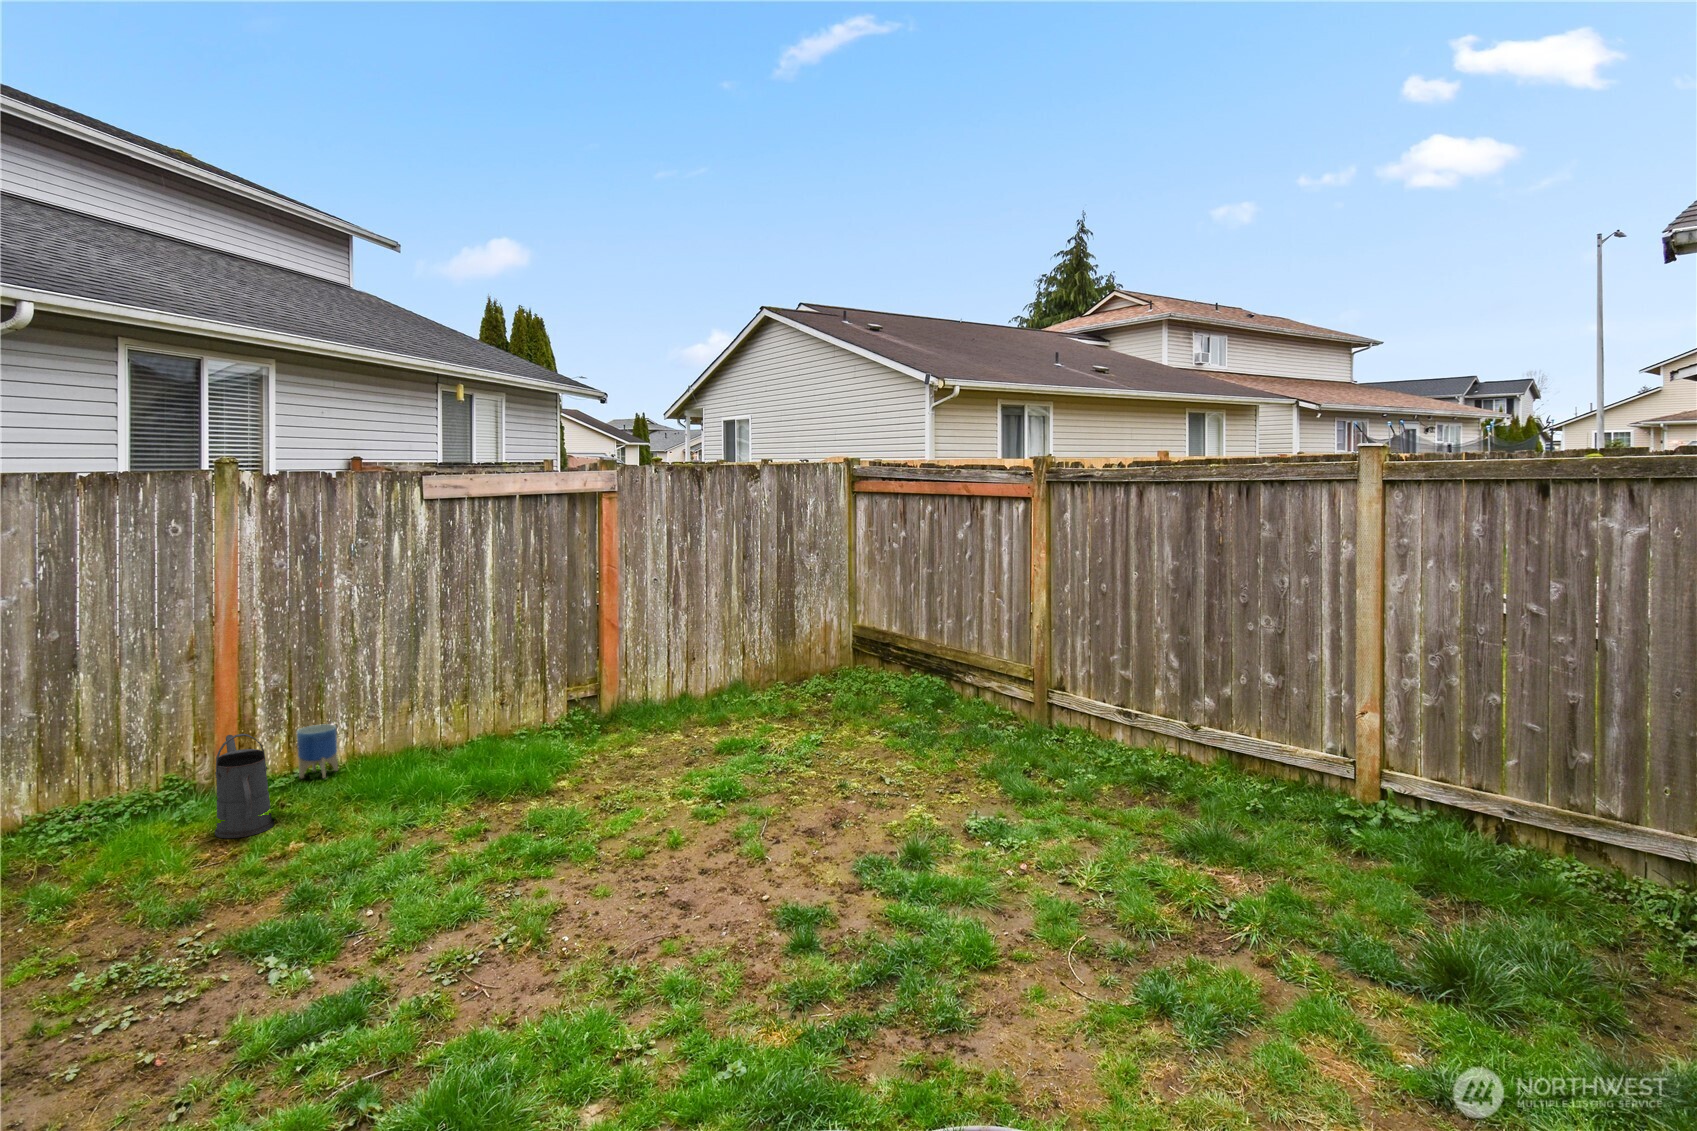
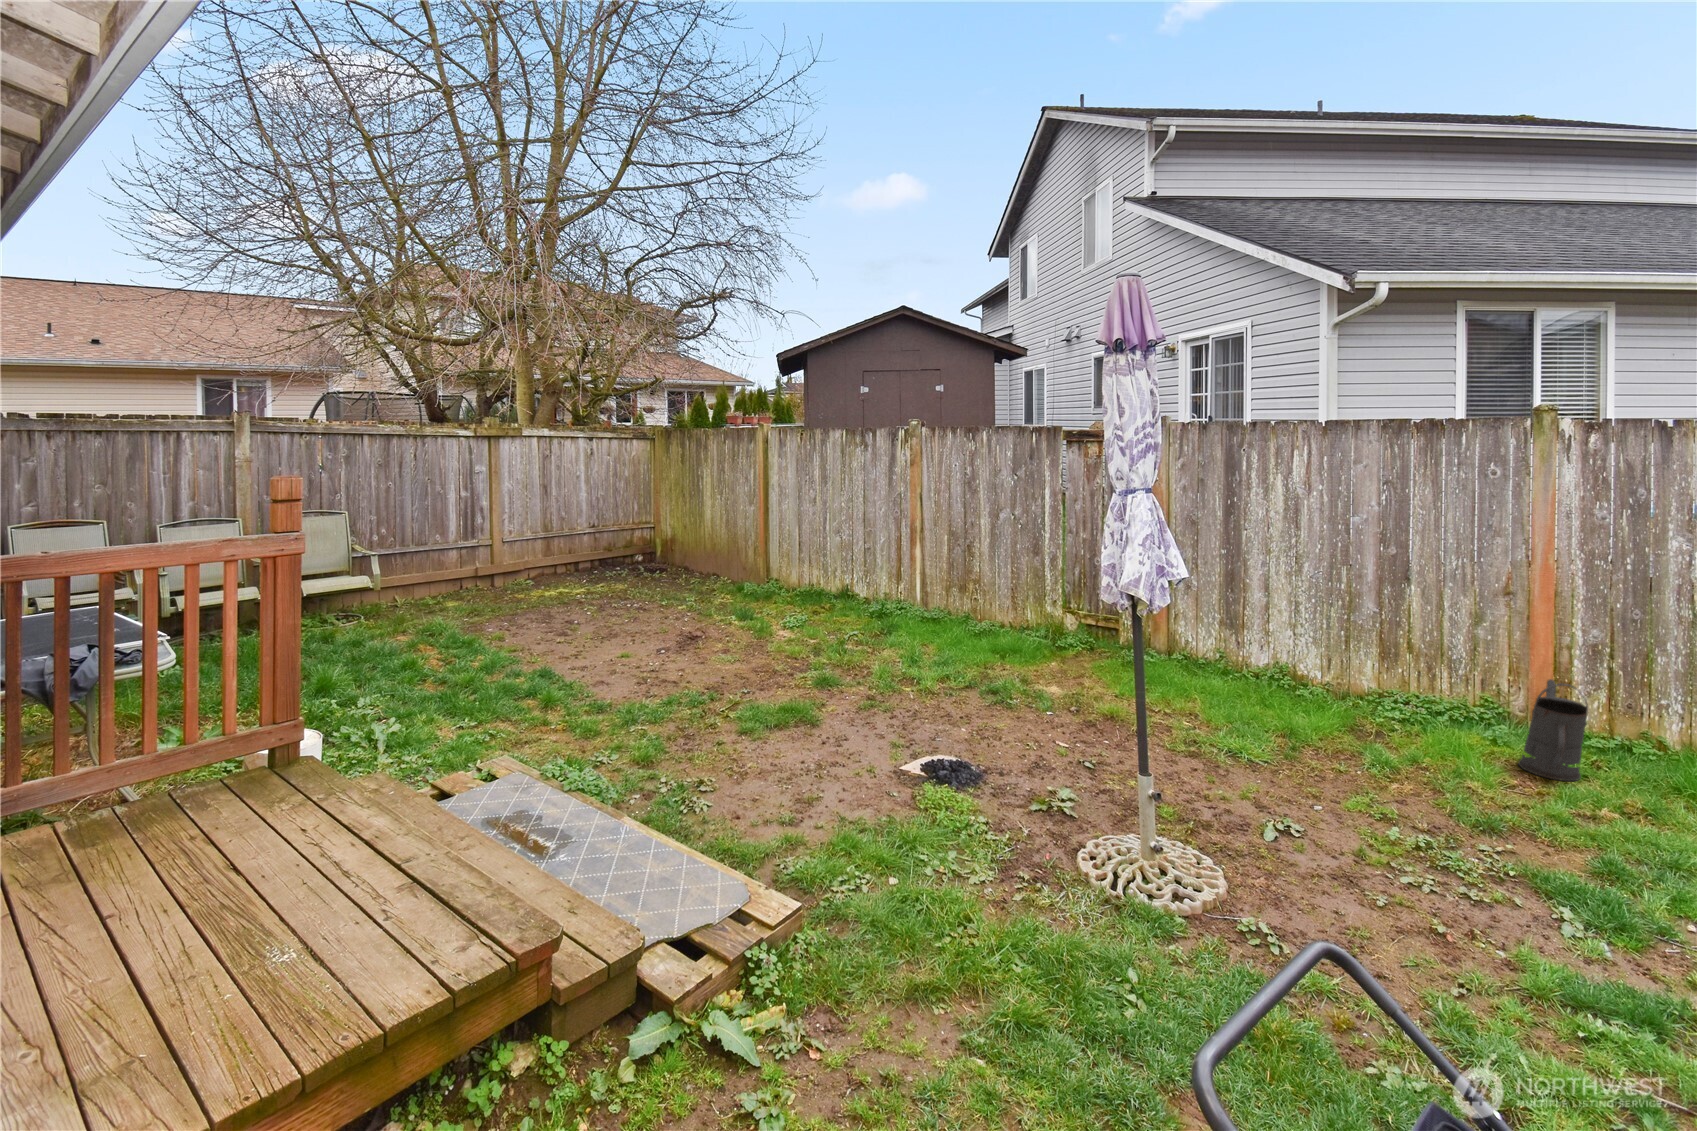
planter: present [297,724,338,779] -> none [1617,696,1677,755]

